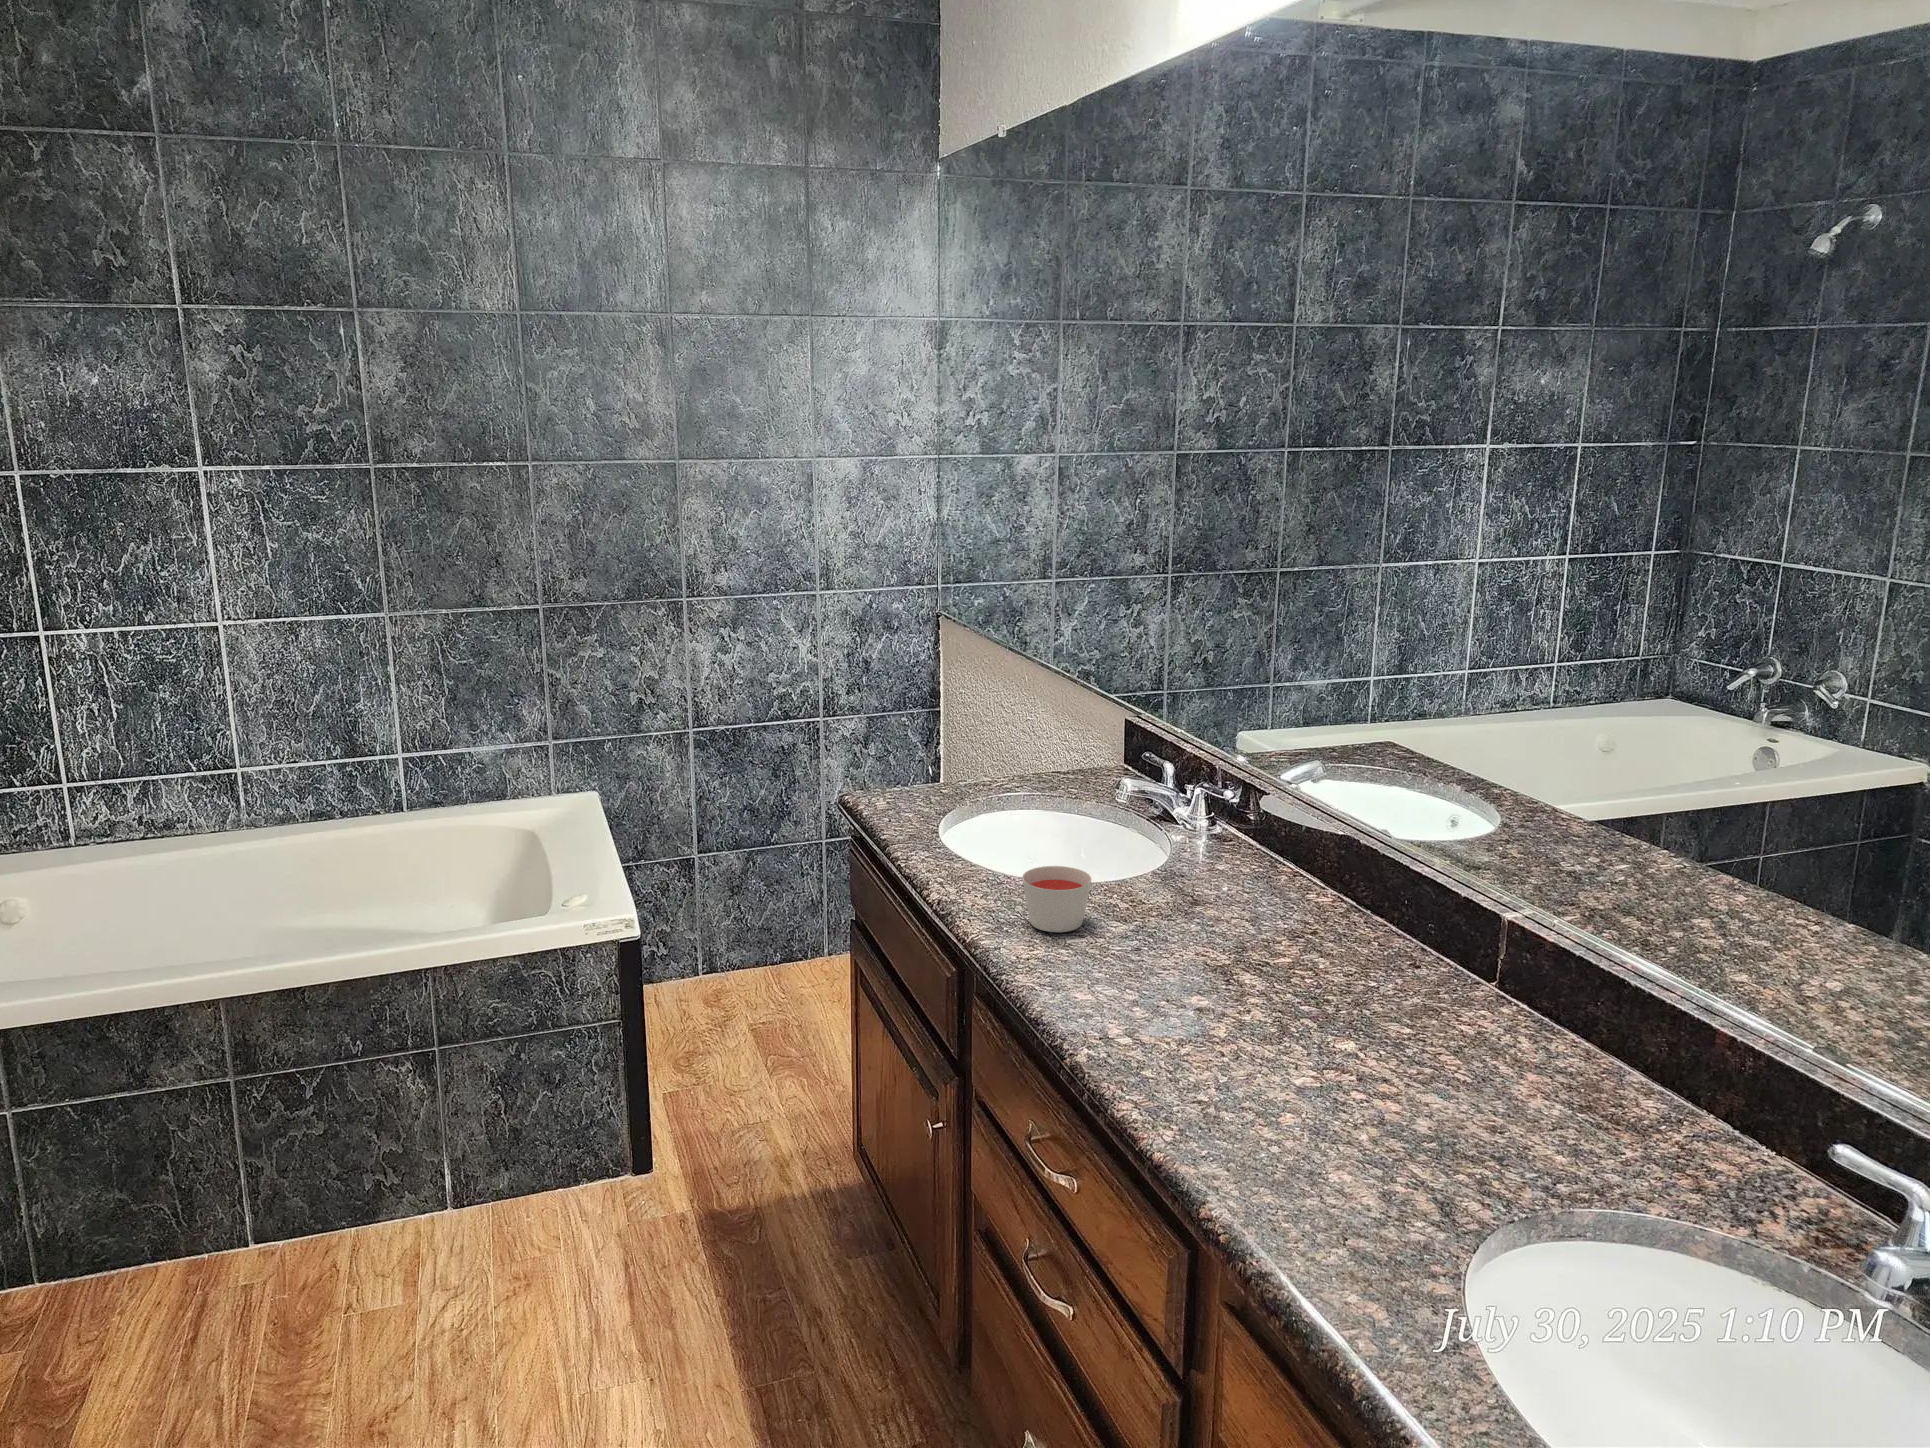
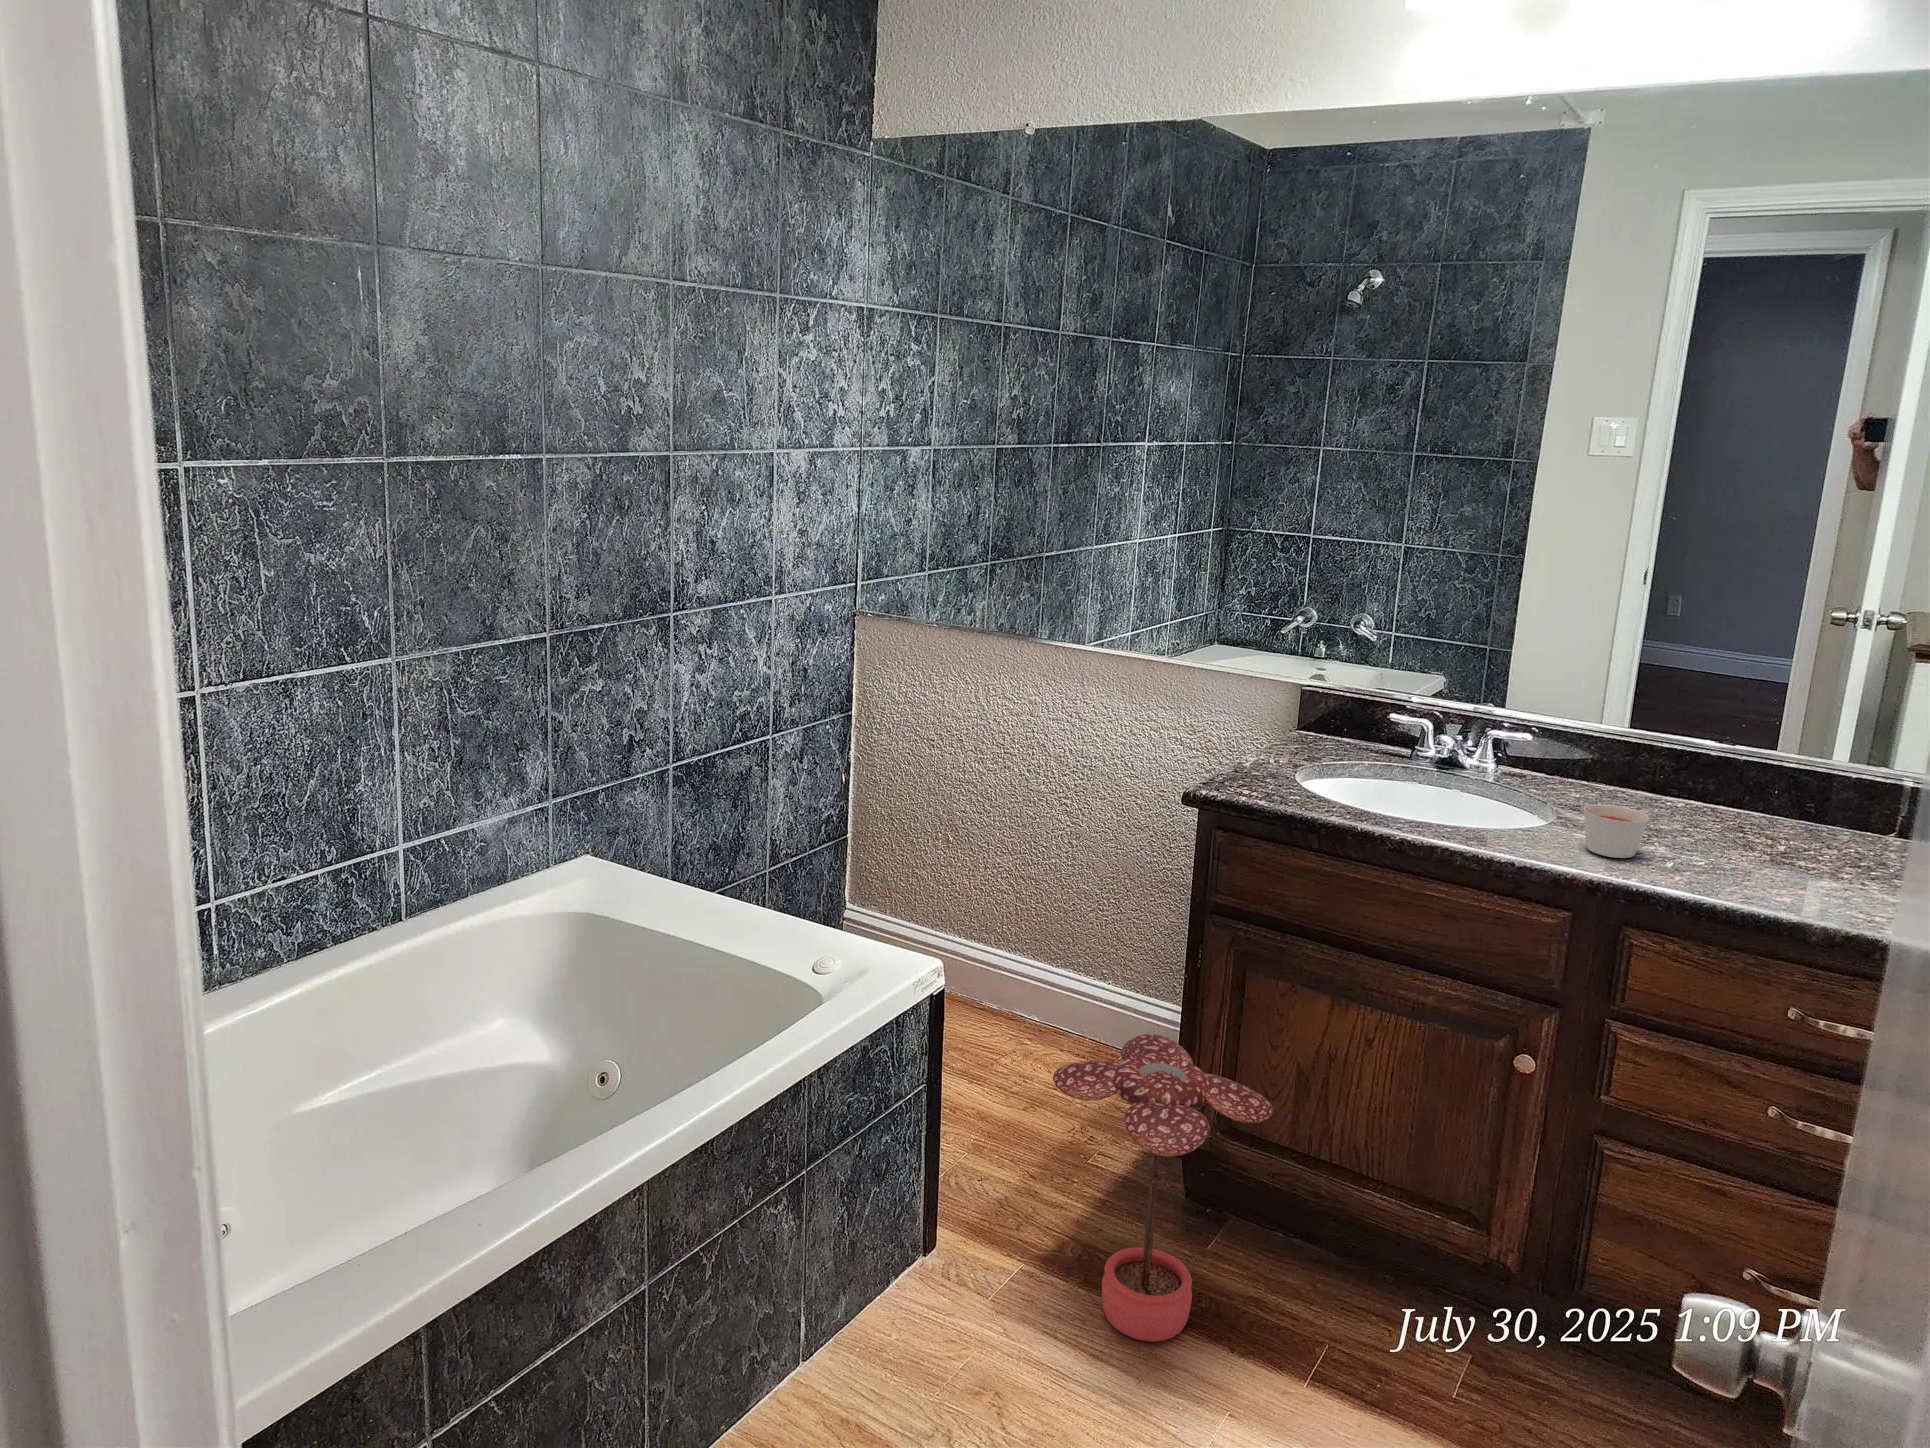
potted plant: none [609,1028,797,1317] -> present [1053,1034,1274,1341]

